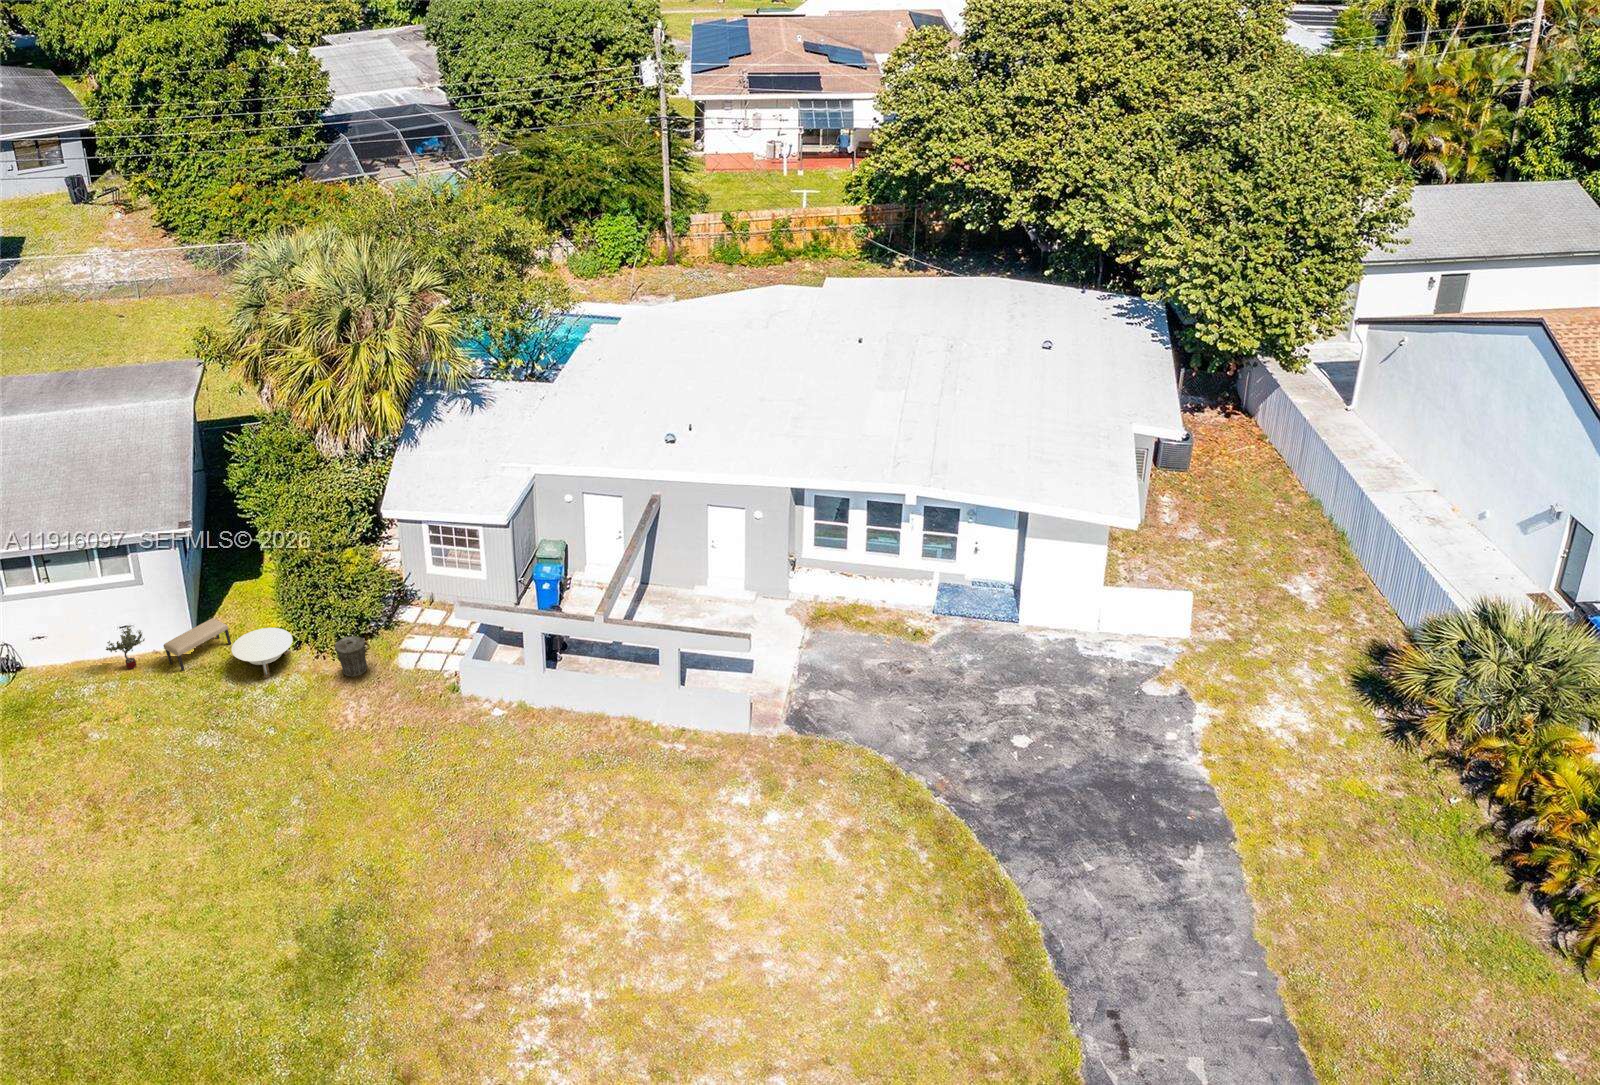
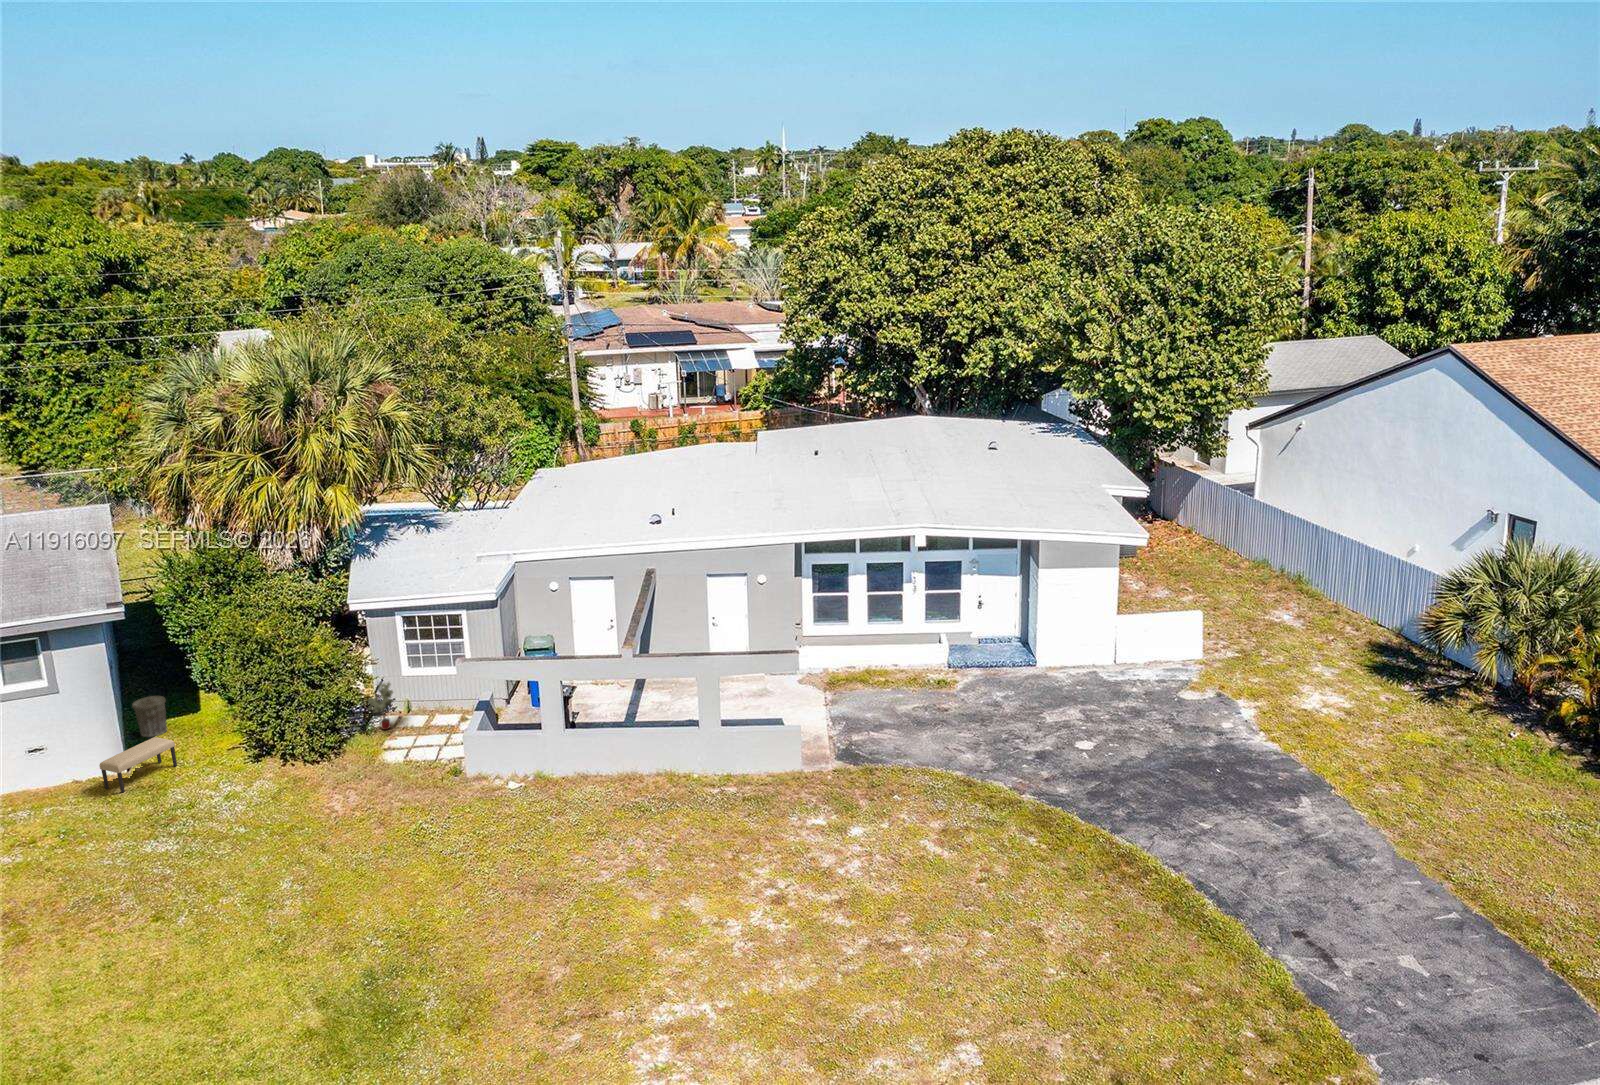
potted tree: present [106,626,145,669] -> present [368,683,393,730]
round table: present [232,628,293,678] -> none [184,738,255,788]
trash can: present [335,636,367,677] -> present [132,696,167,737]

